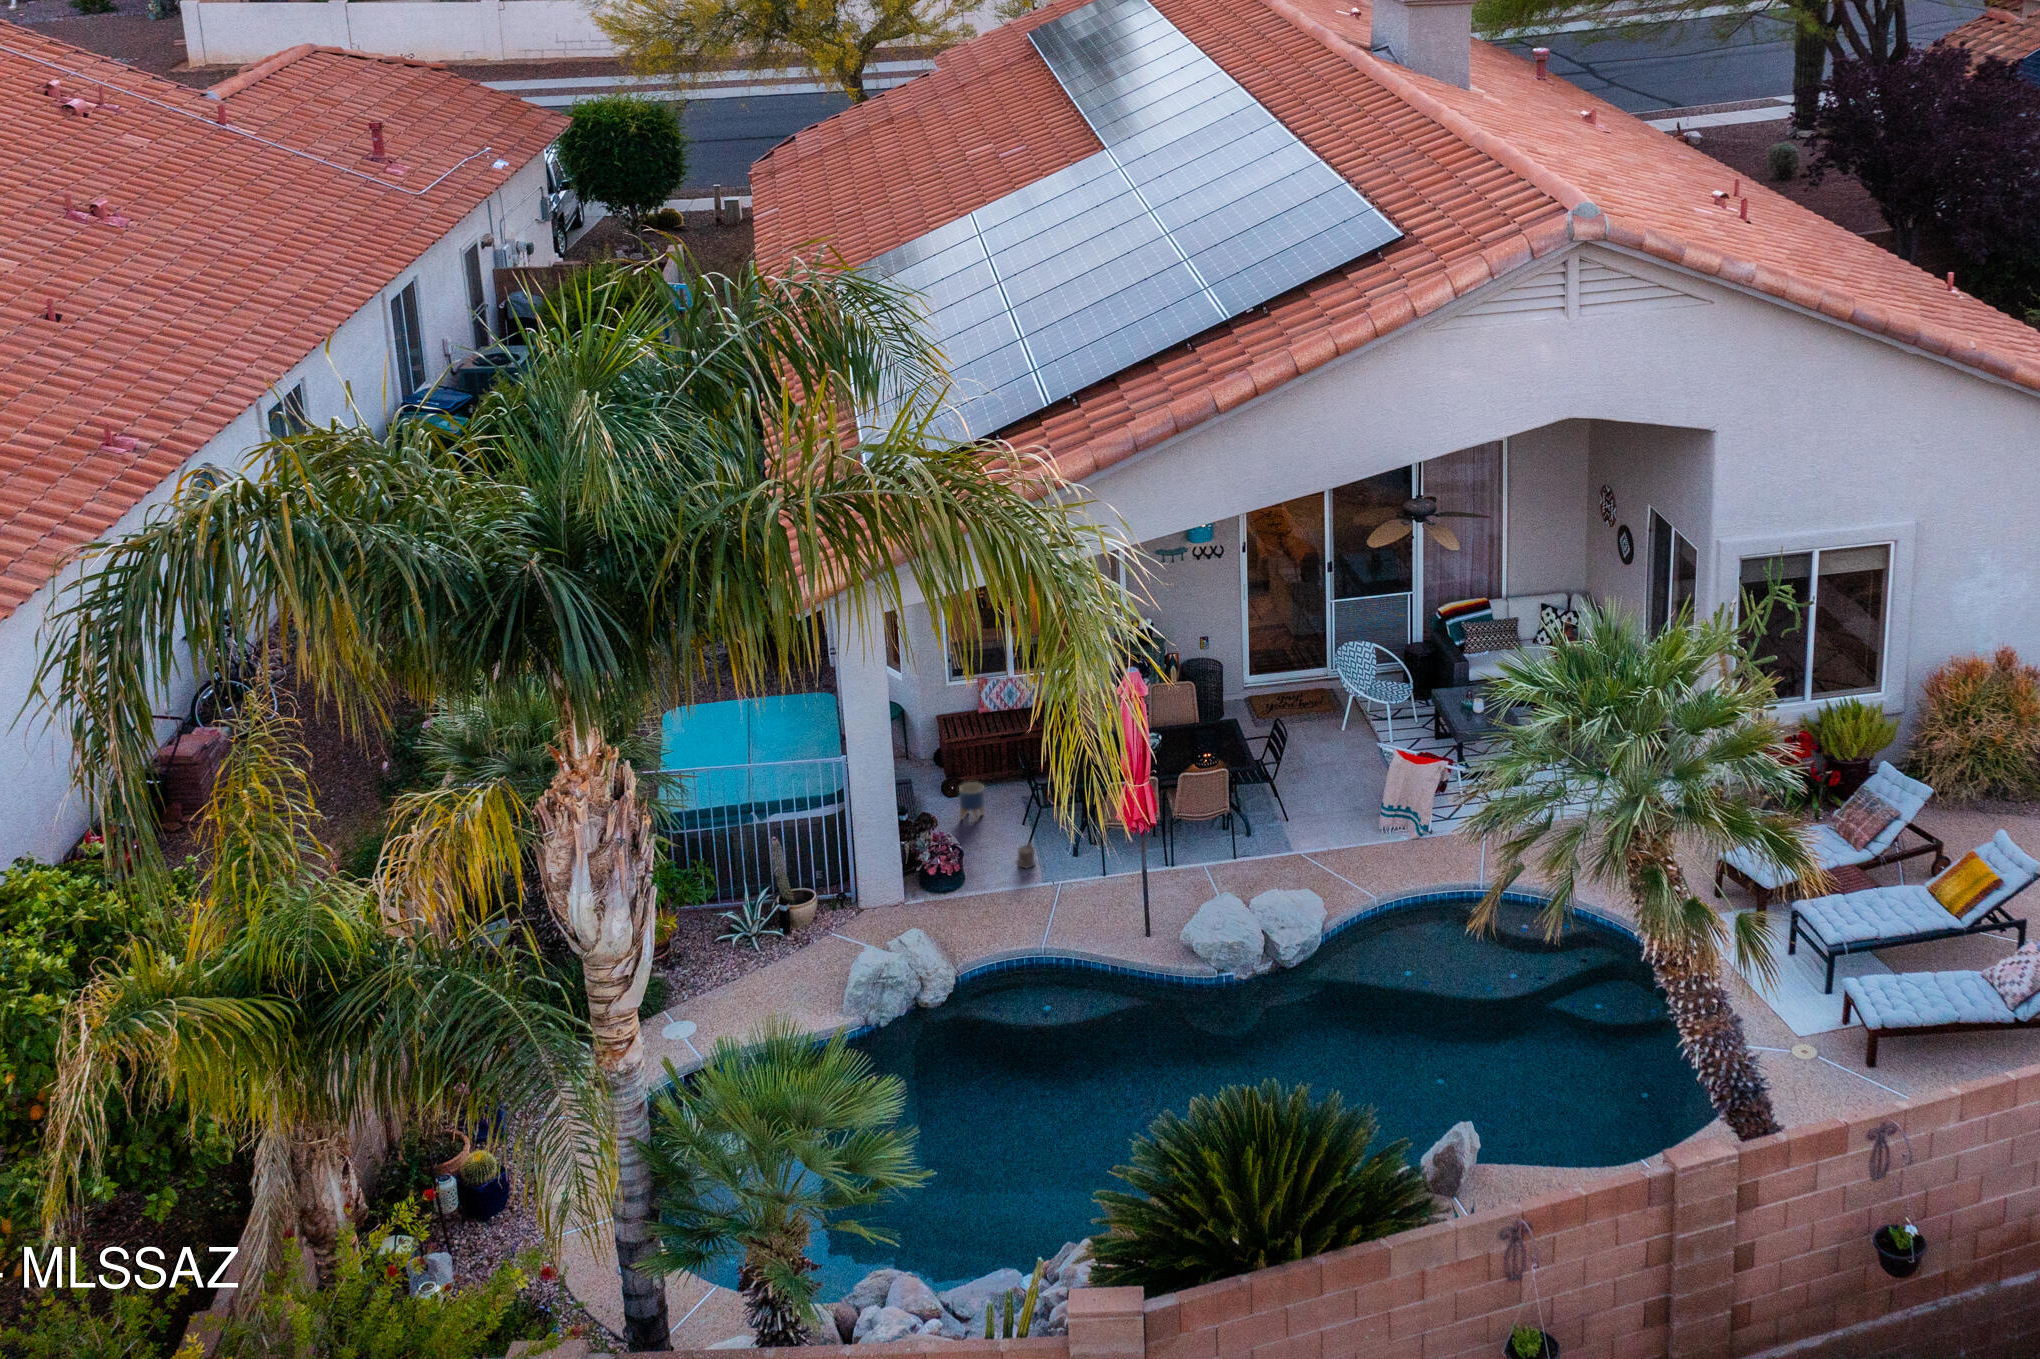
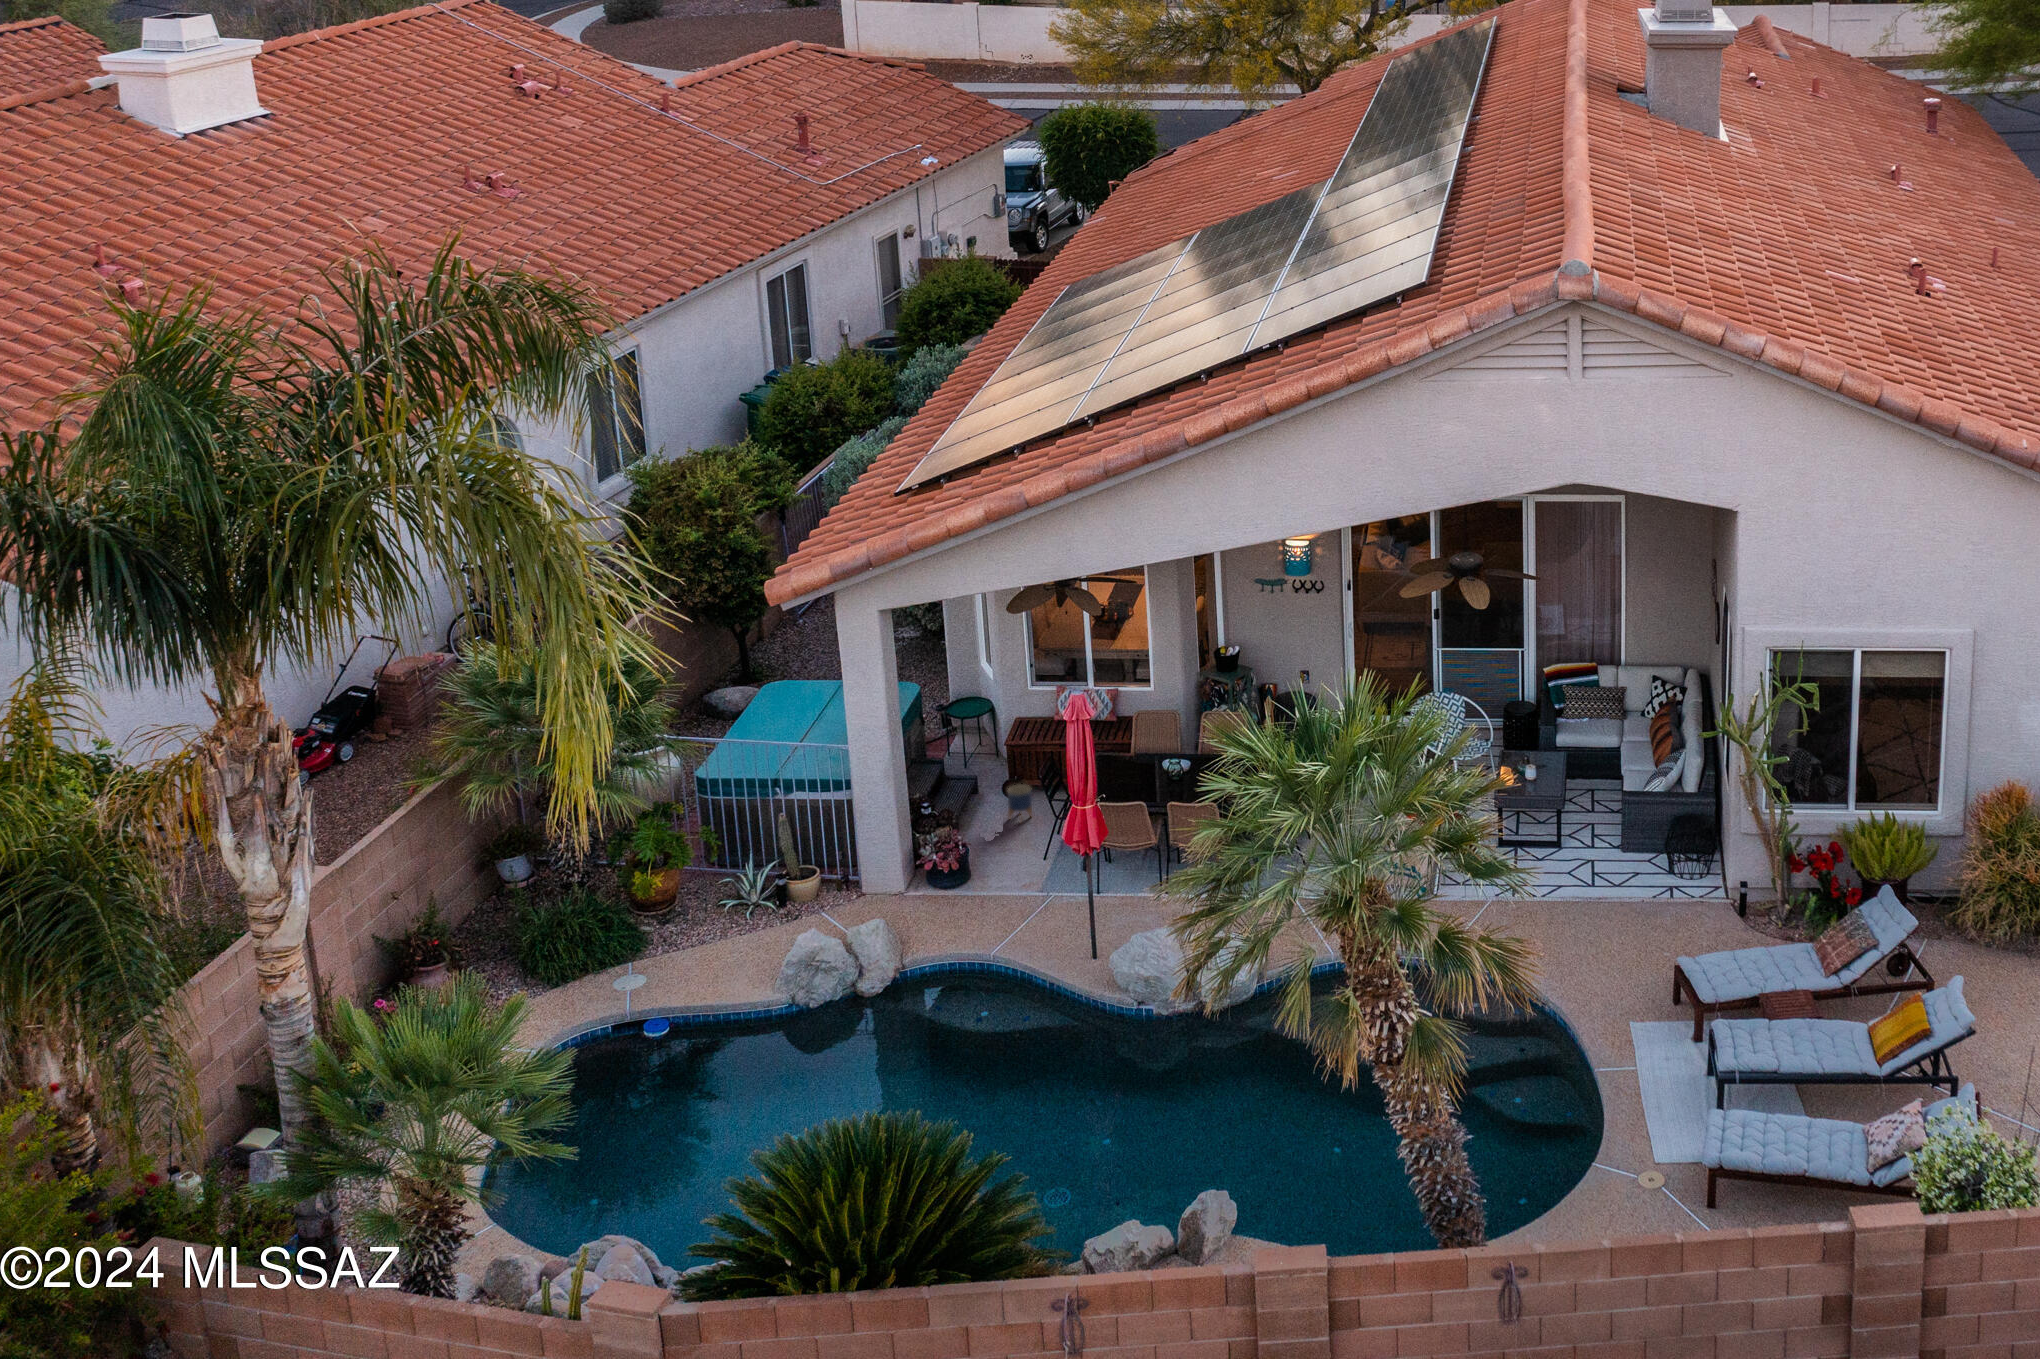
watering can: present [1016,843,1035,869] -> none [1017,848,1046,874]

